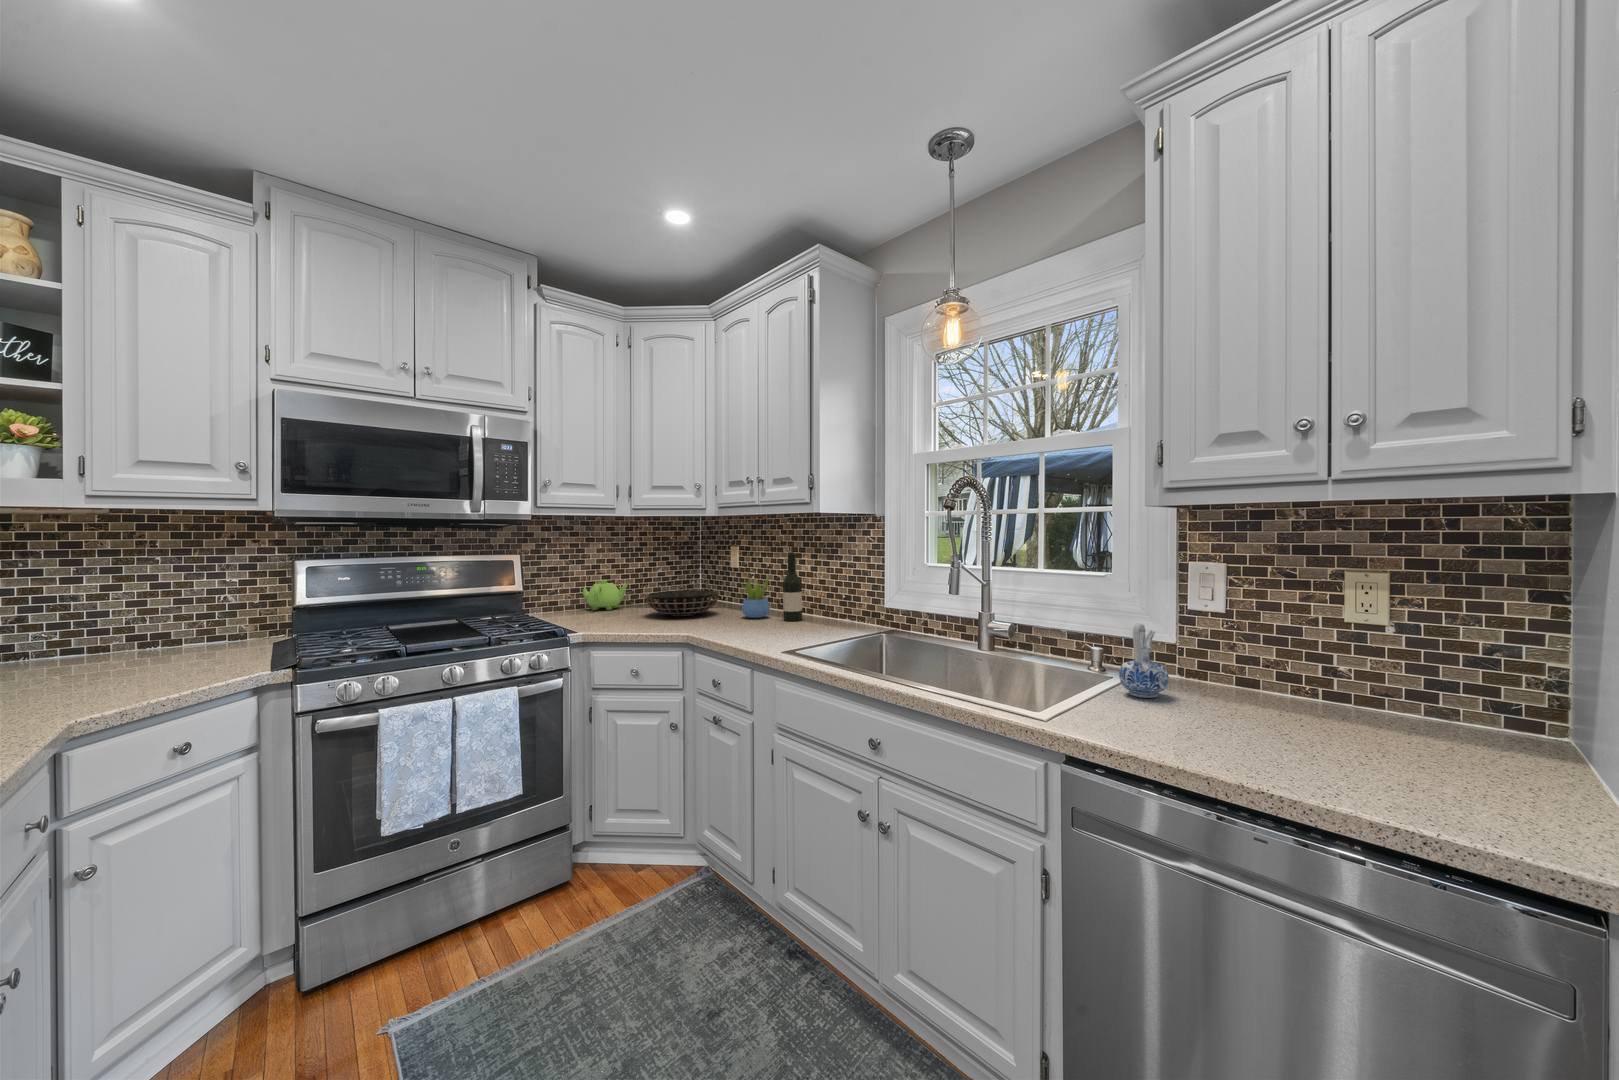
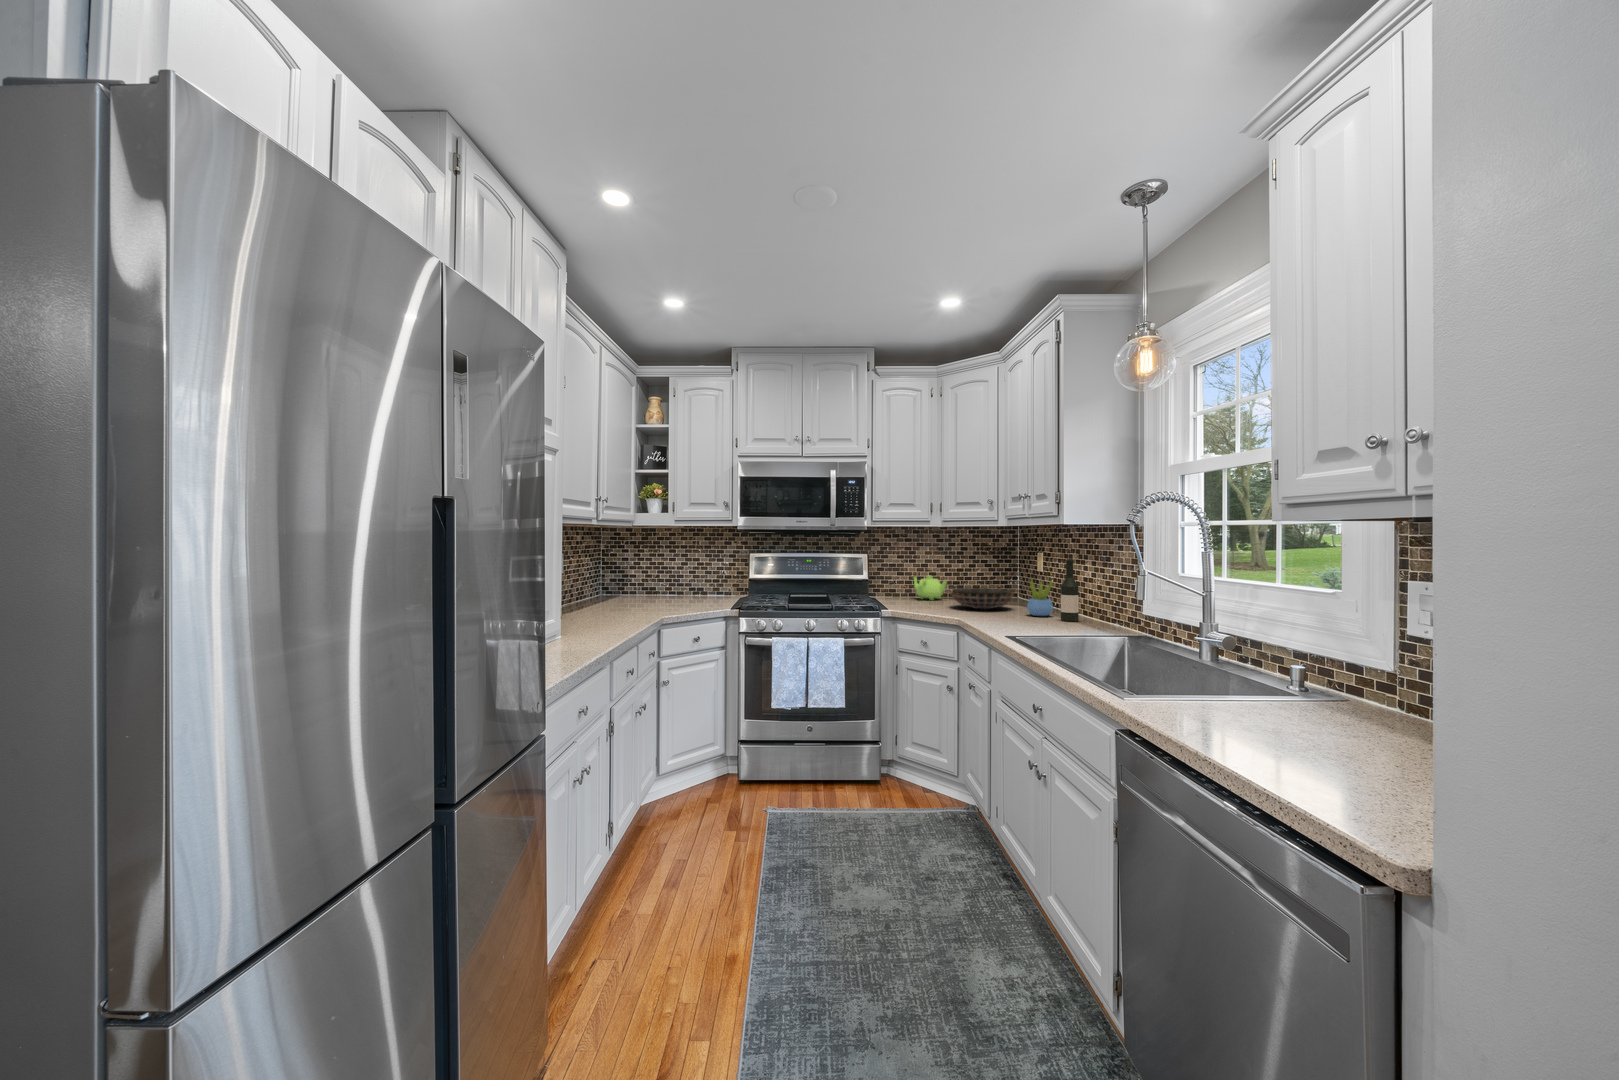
ceramic pitcher: present [1119,623,1169,698] -> none [1275,638,1333,717]

